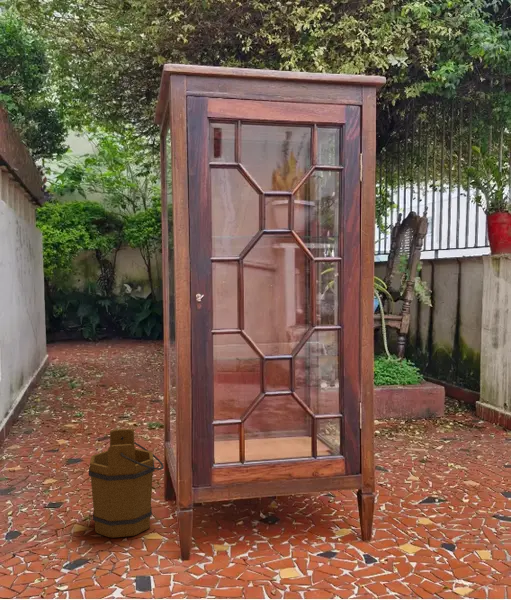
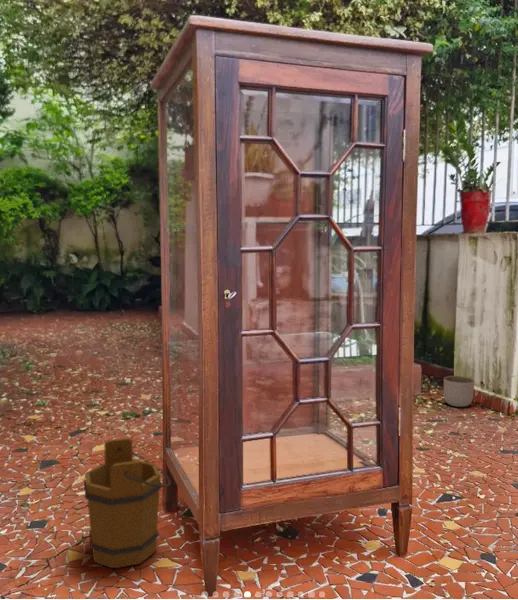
planter: none [466,398,497,429] -> present [444,376,474,407]

